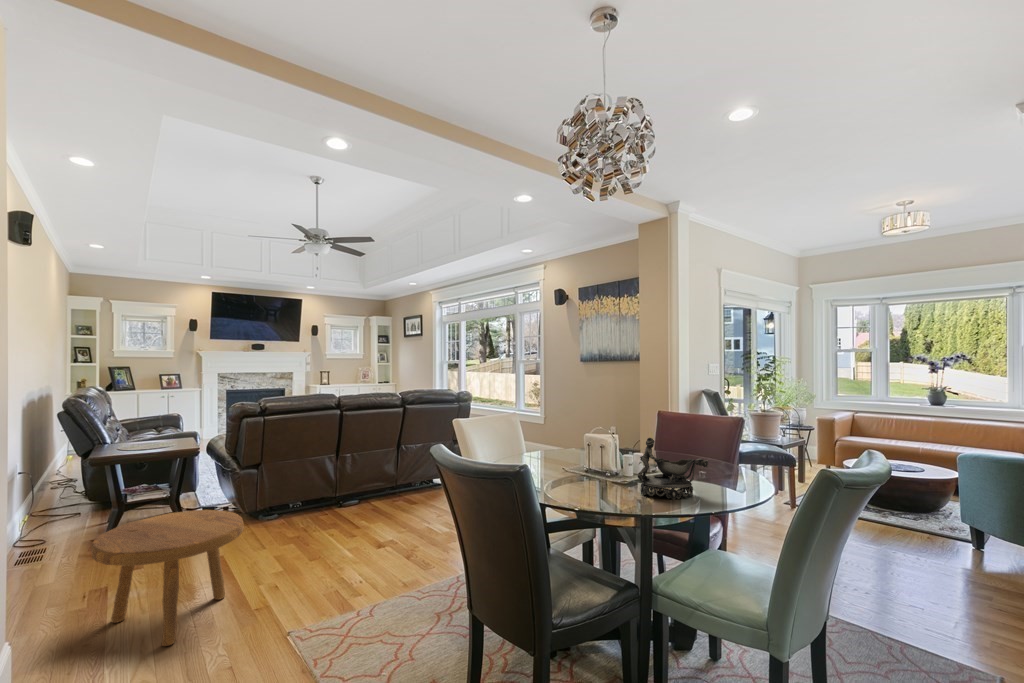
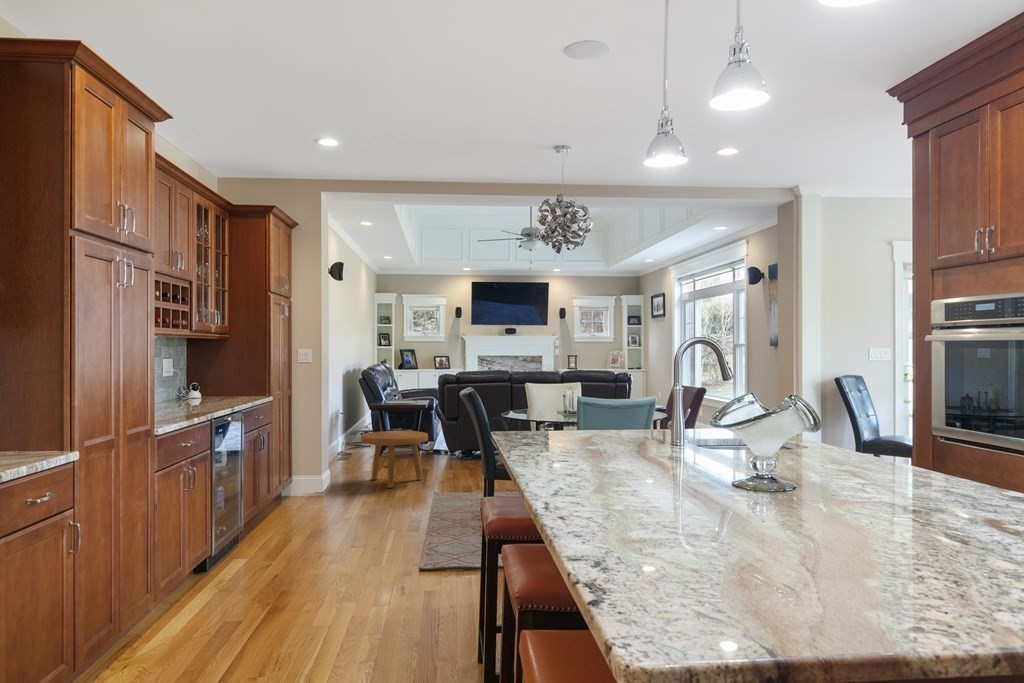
decorative bowl: present [638,438,708,500] -> none [585,390,624,424]

